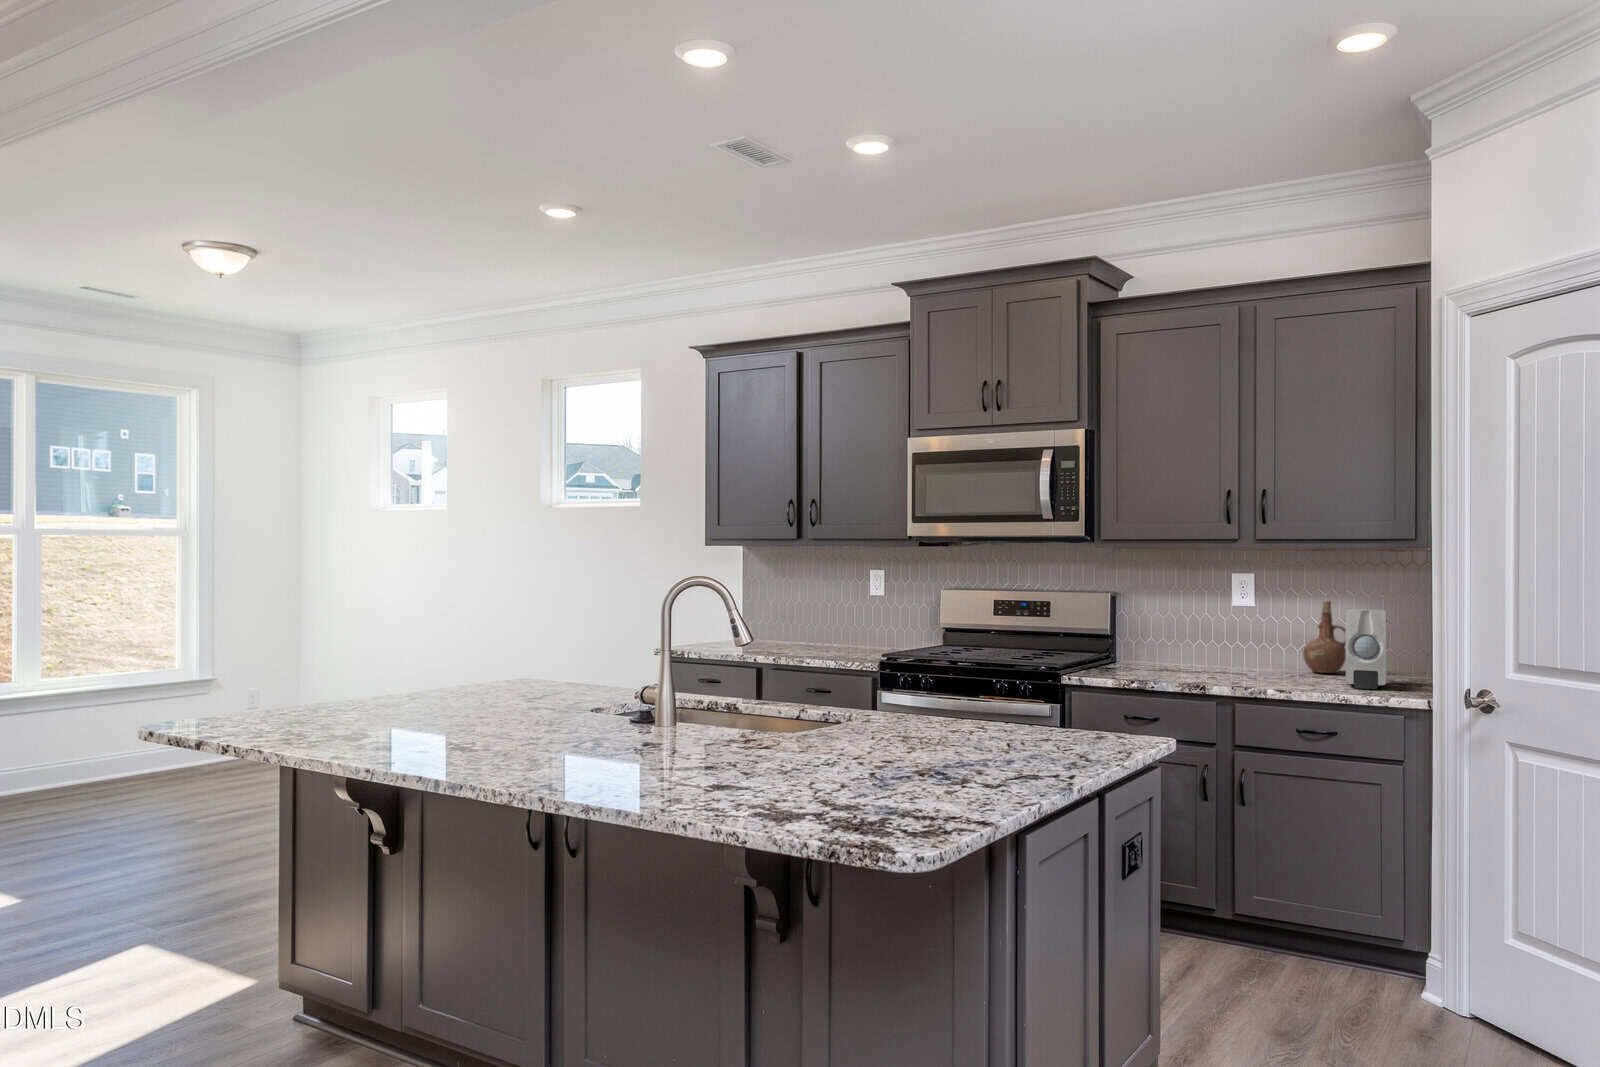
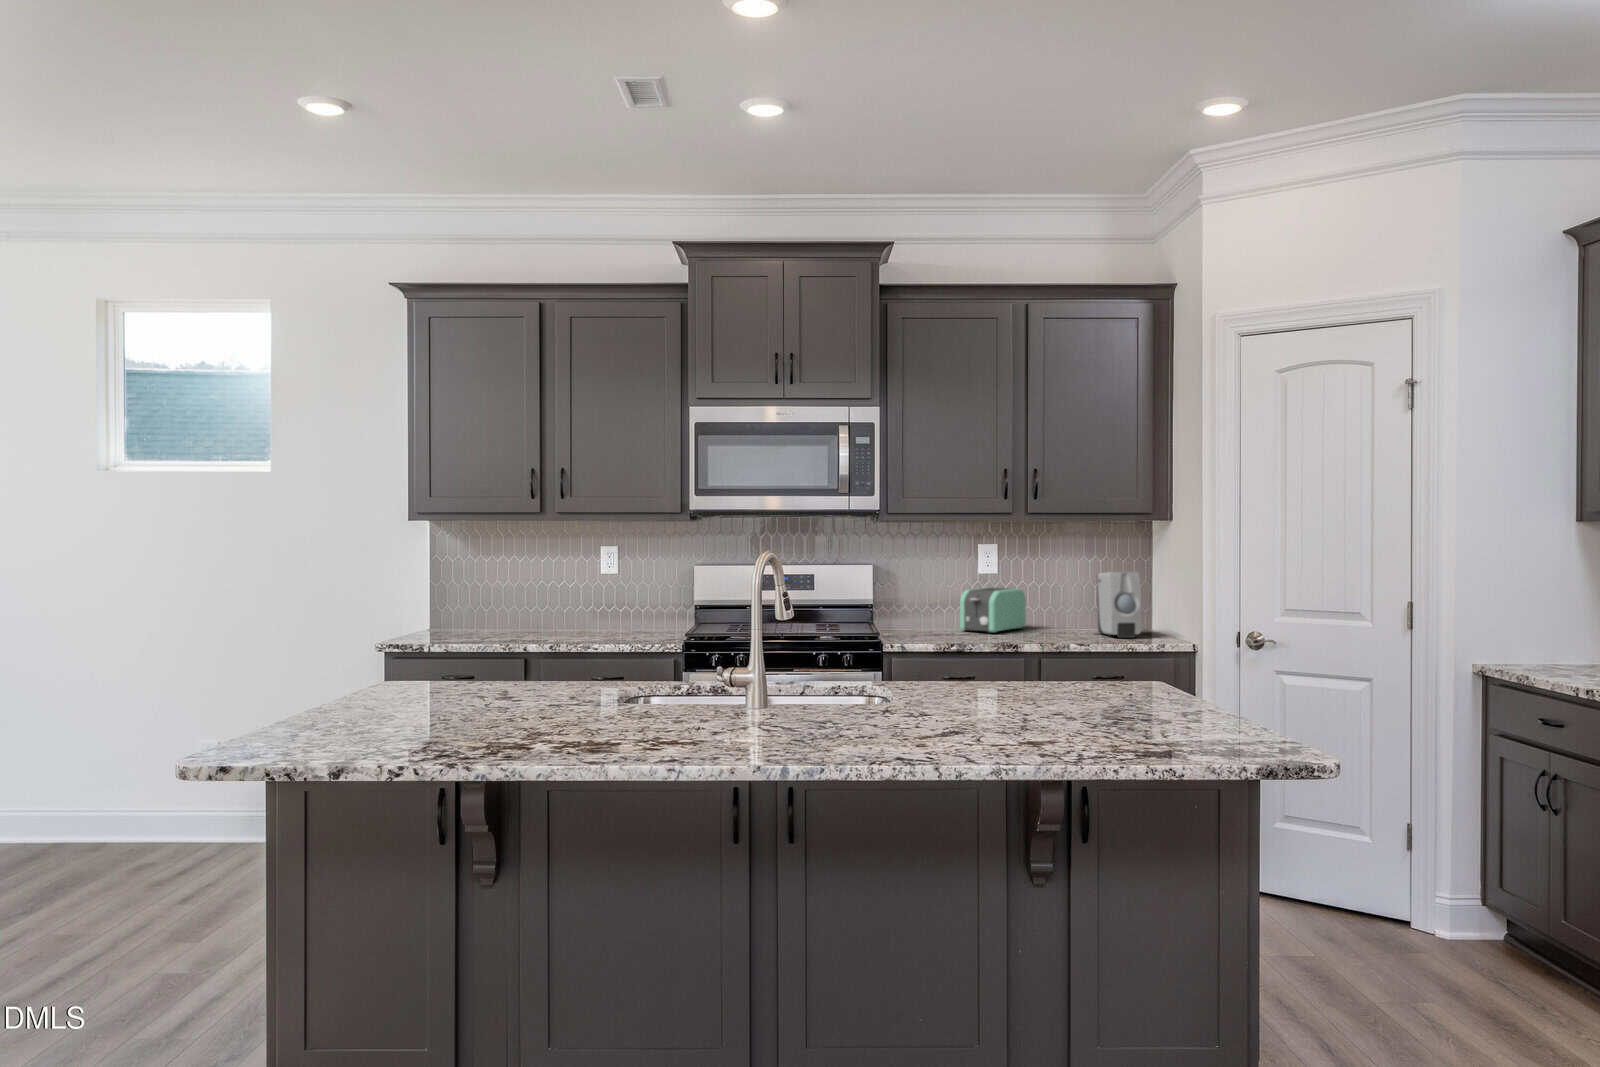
ceramic pitcher: present [1303,601,1346,673] -> none [1043,566,1078,627]
toaster: none [1183,623,1272,673] -> present [960,587,1026,633]

